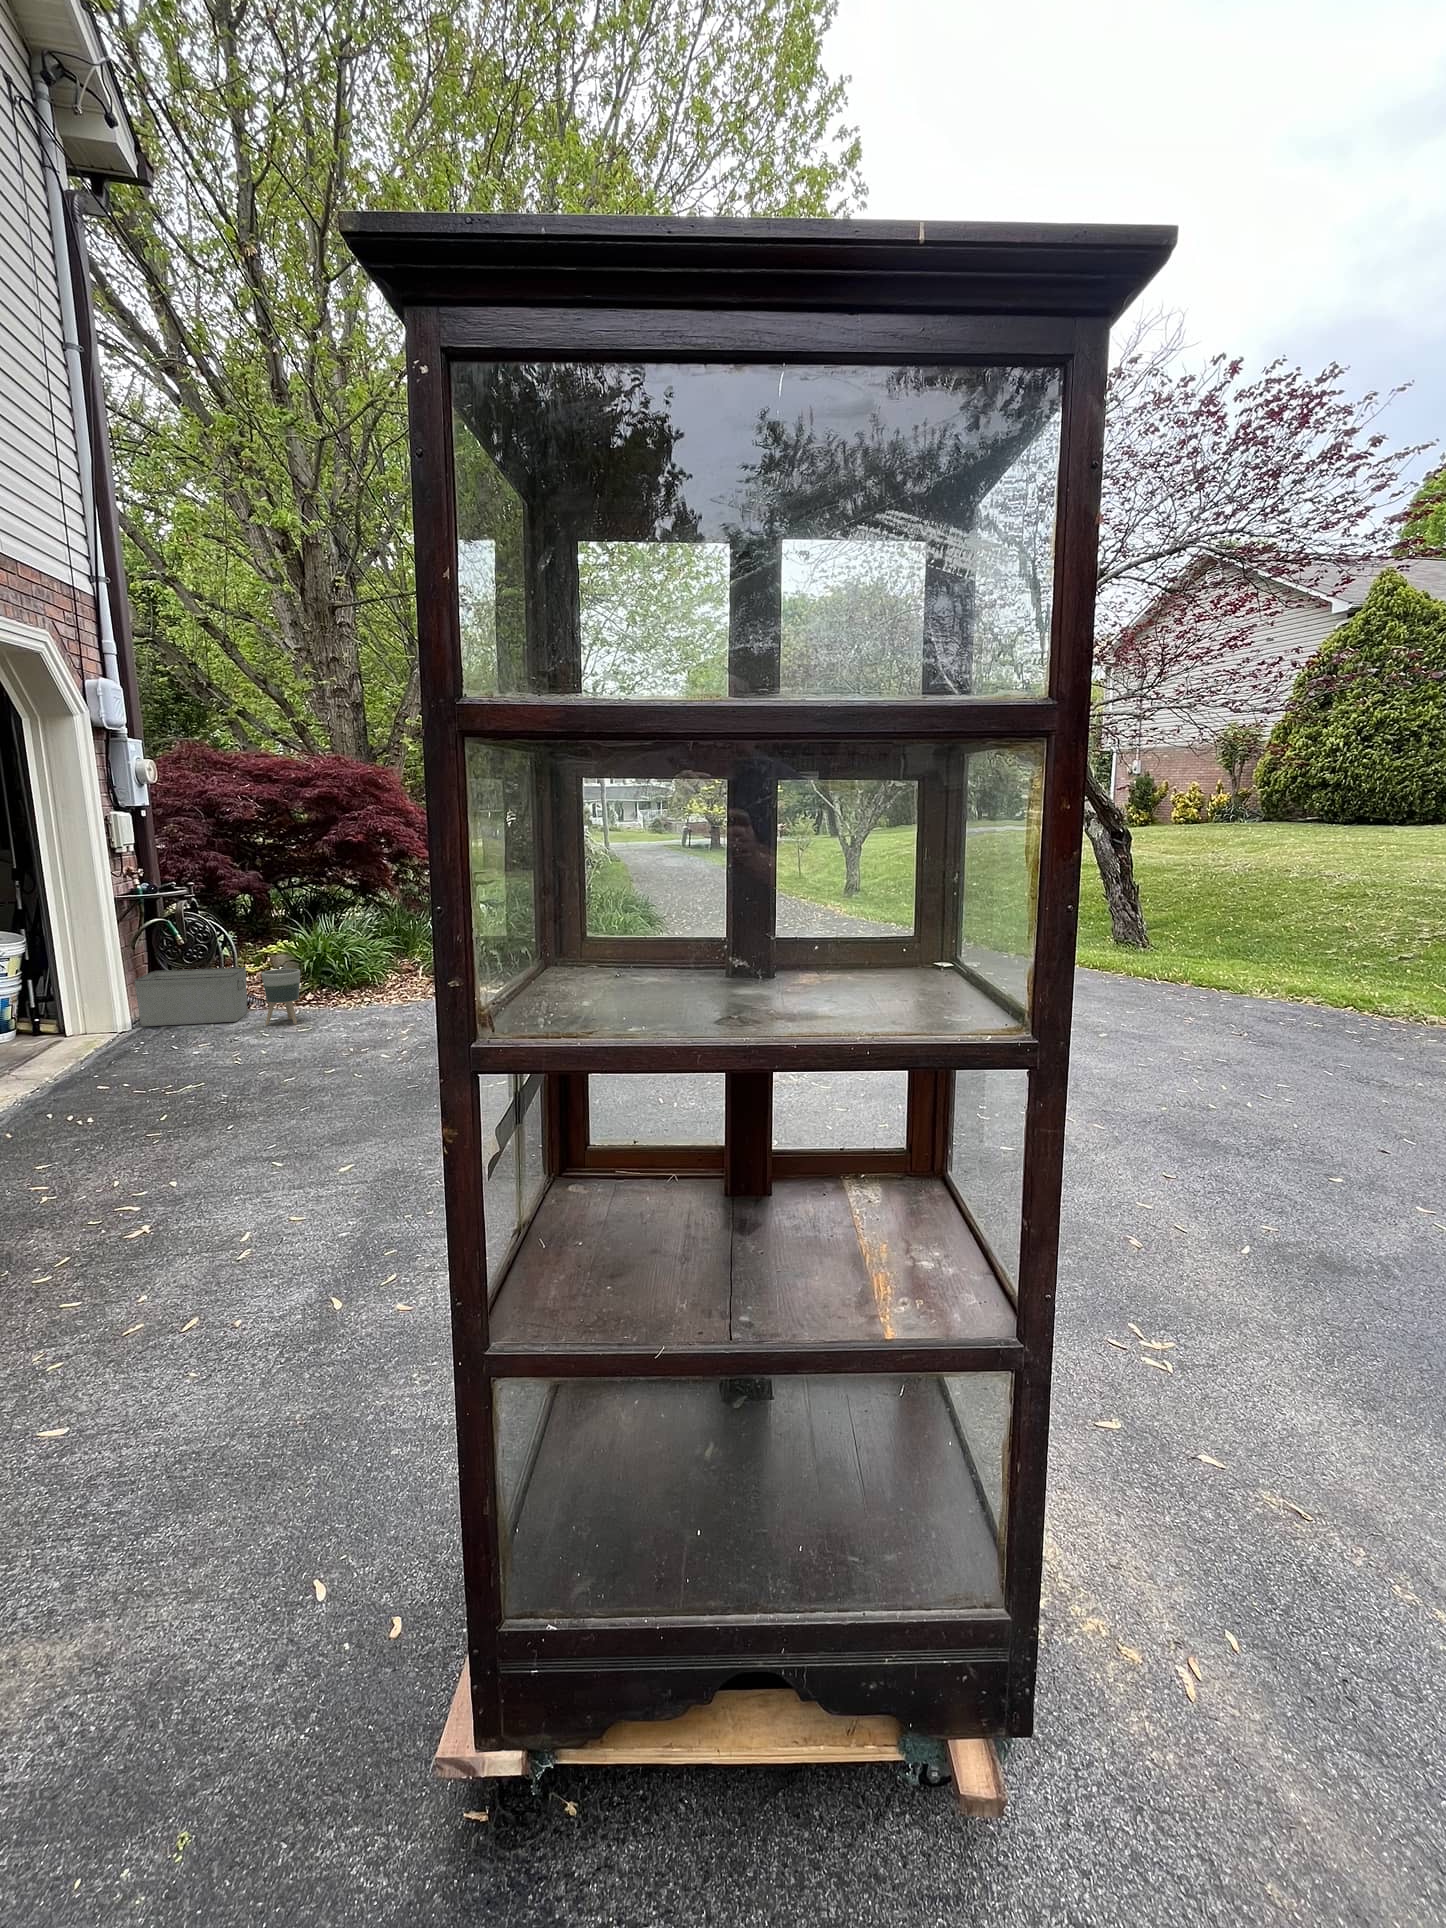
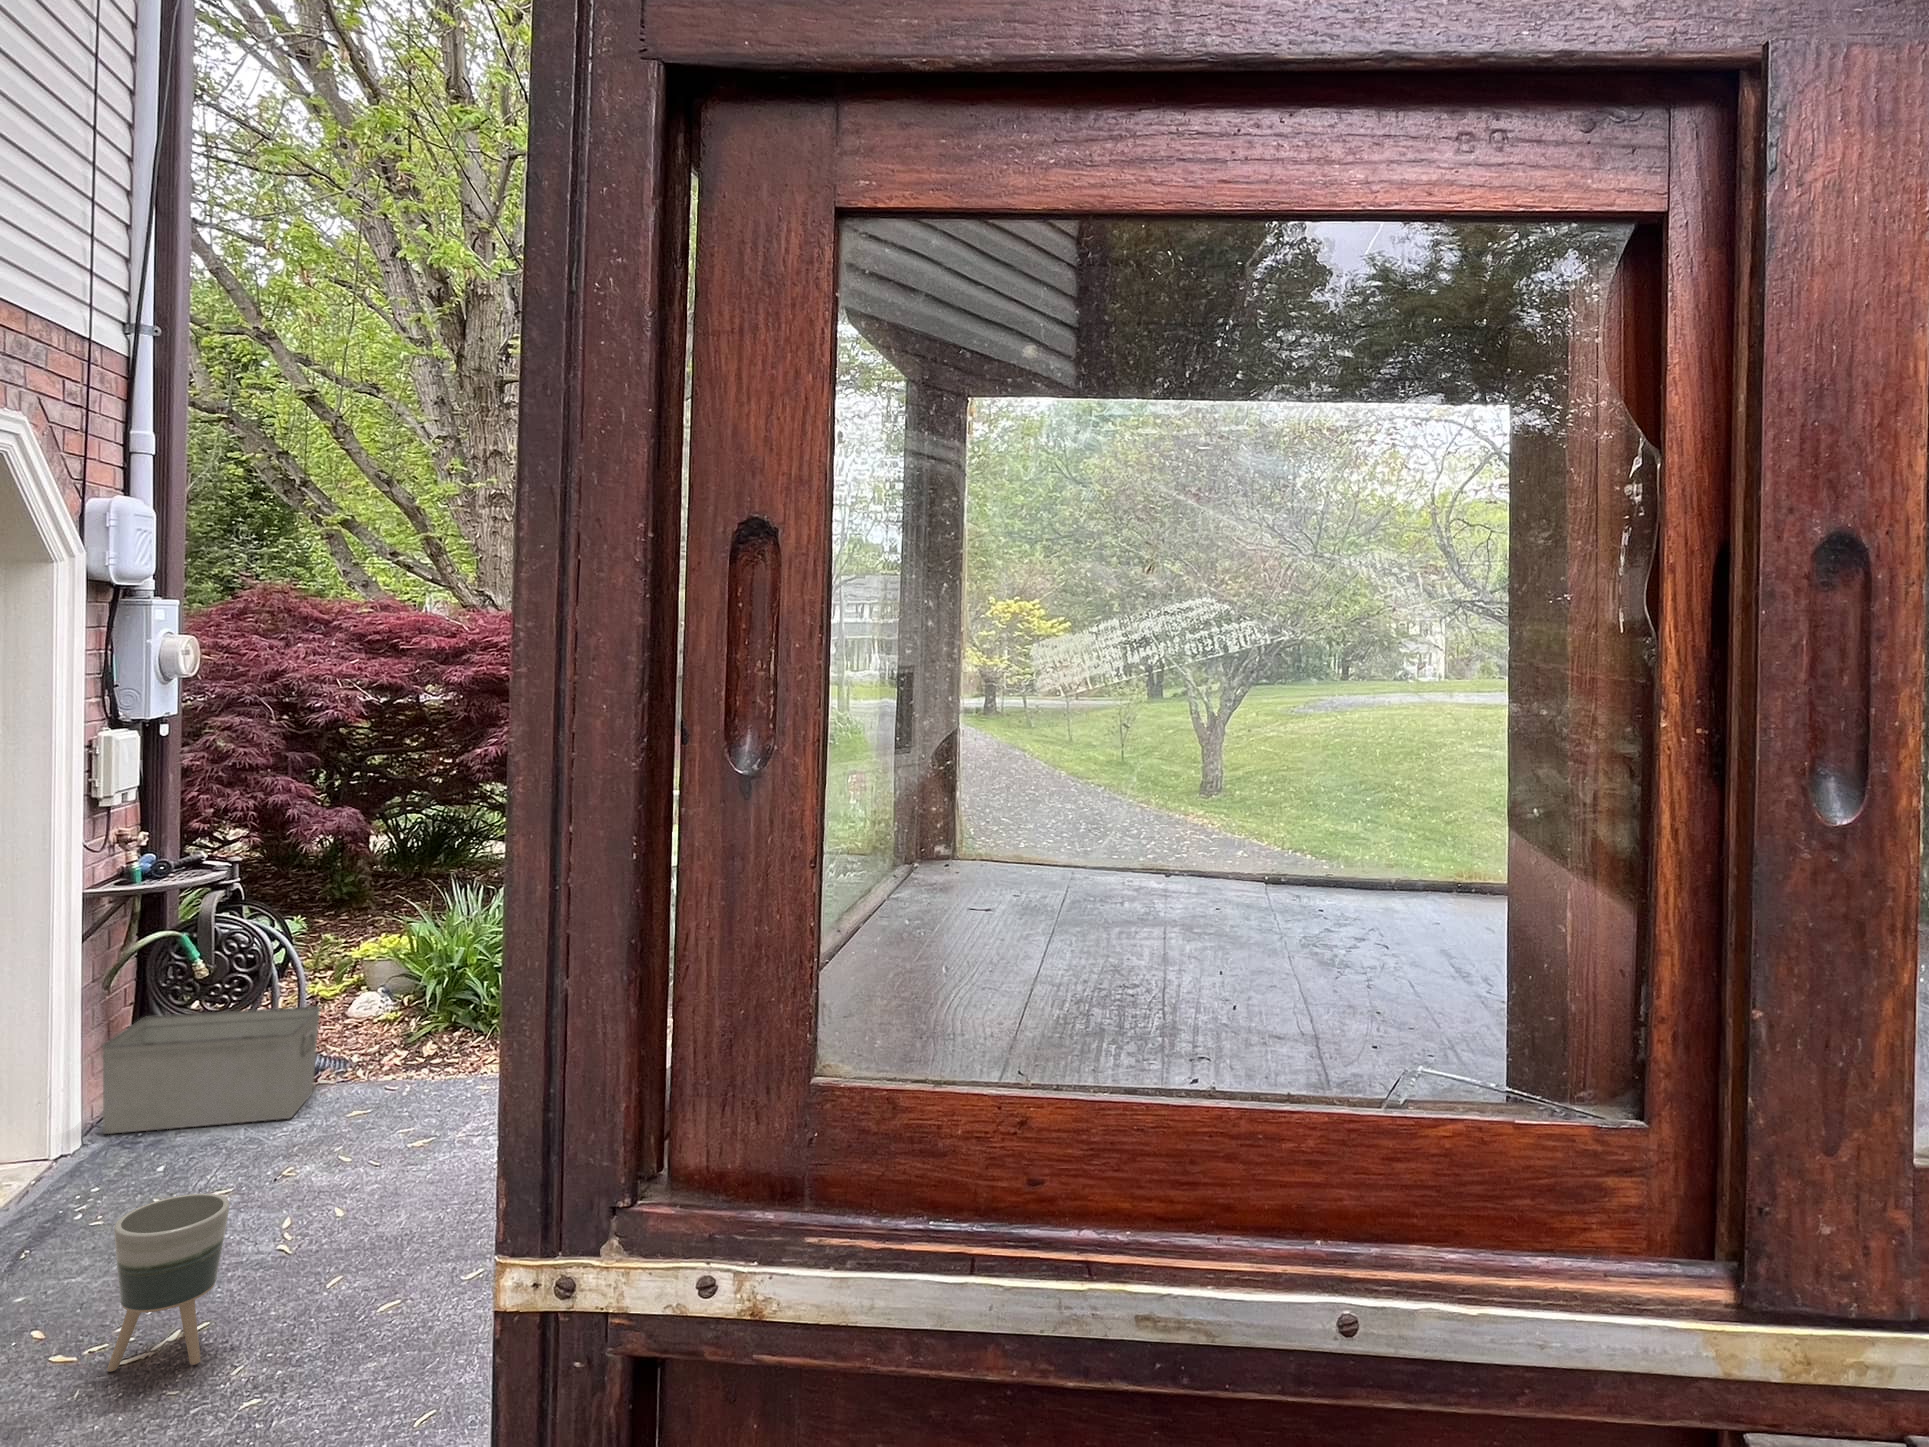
planter: present [262,969,300,1025] -> present [107,1194,230,1372]

